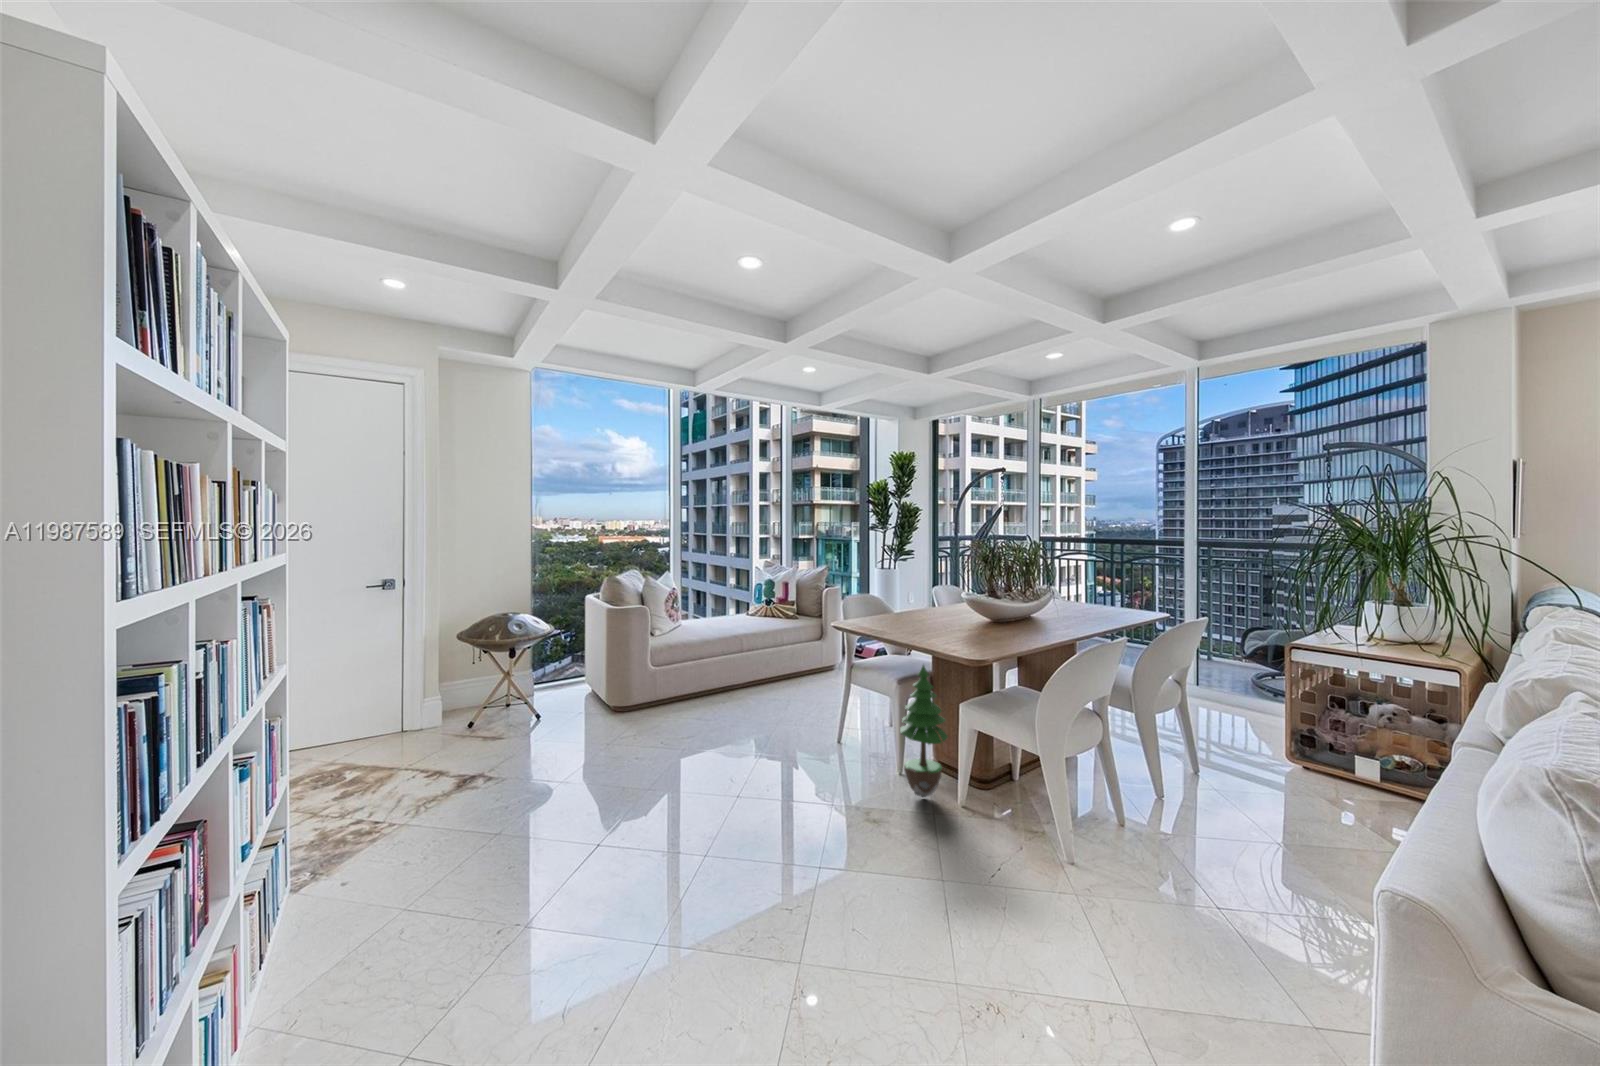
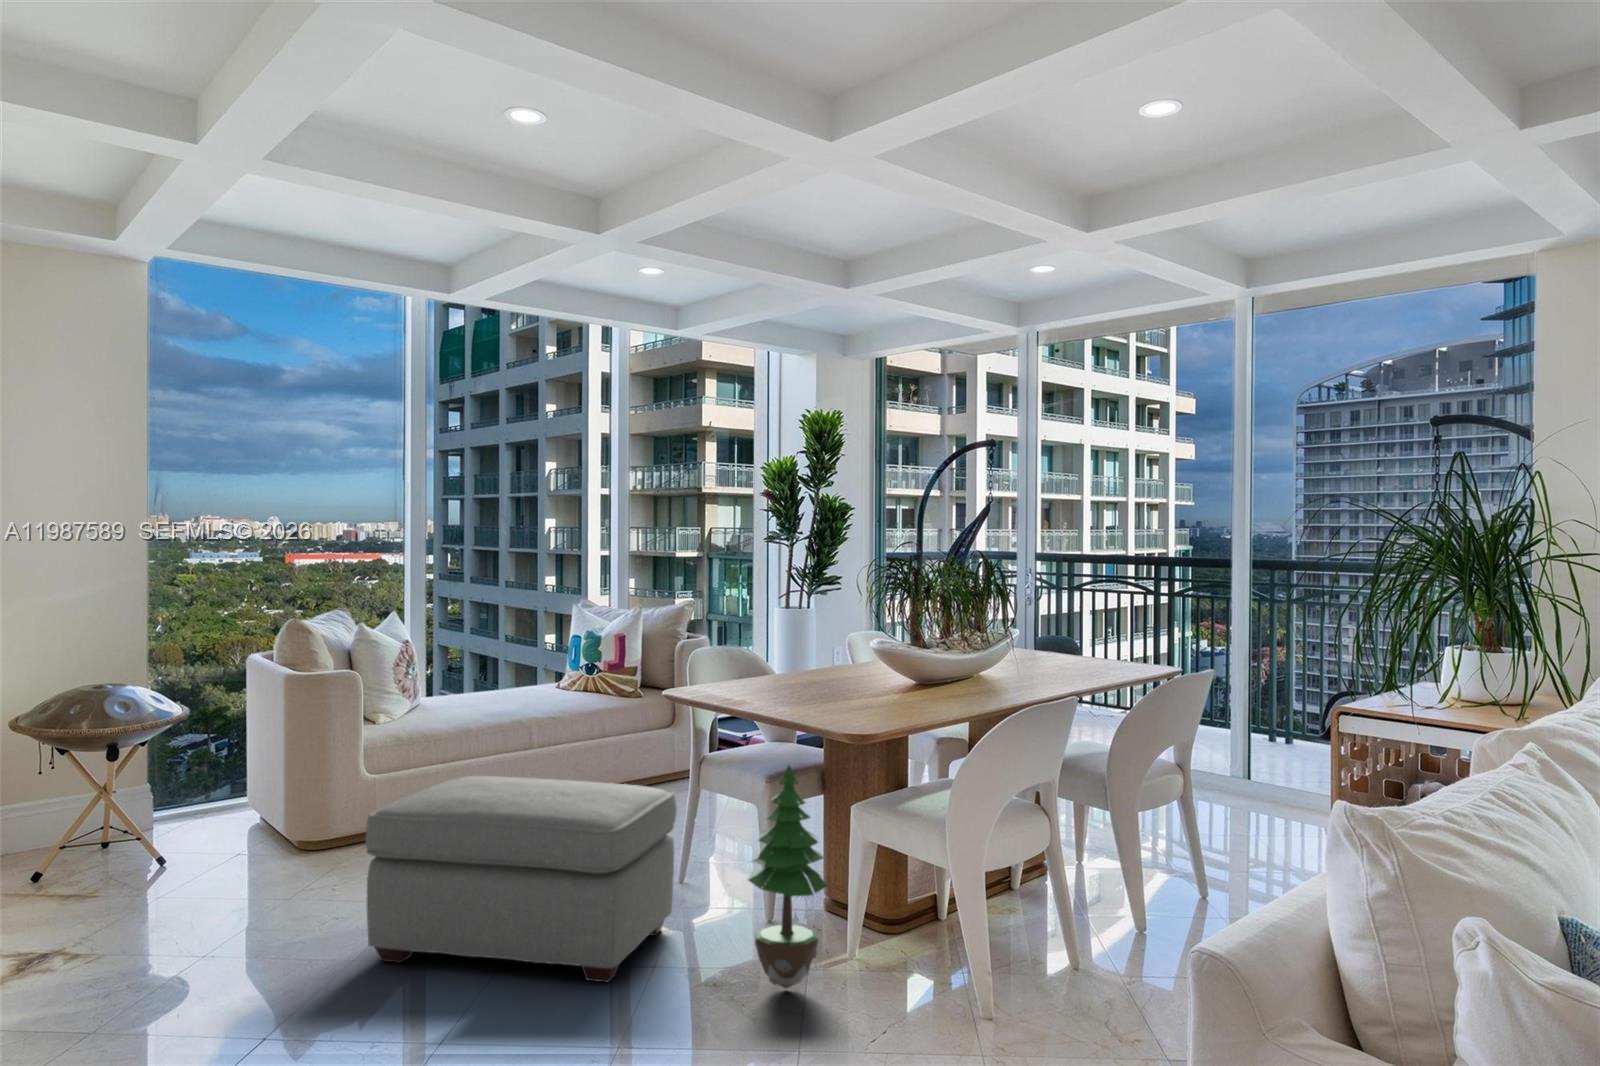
ottoman: none [670,668,842,793] -> present [365,776,677,982]

